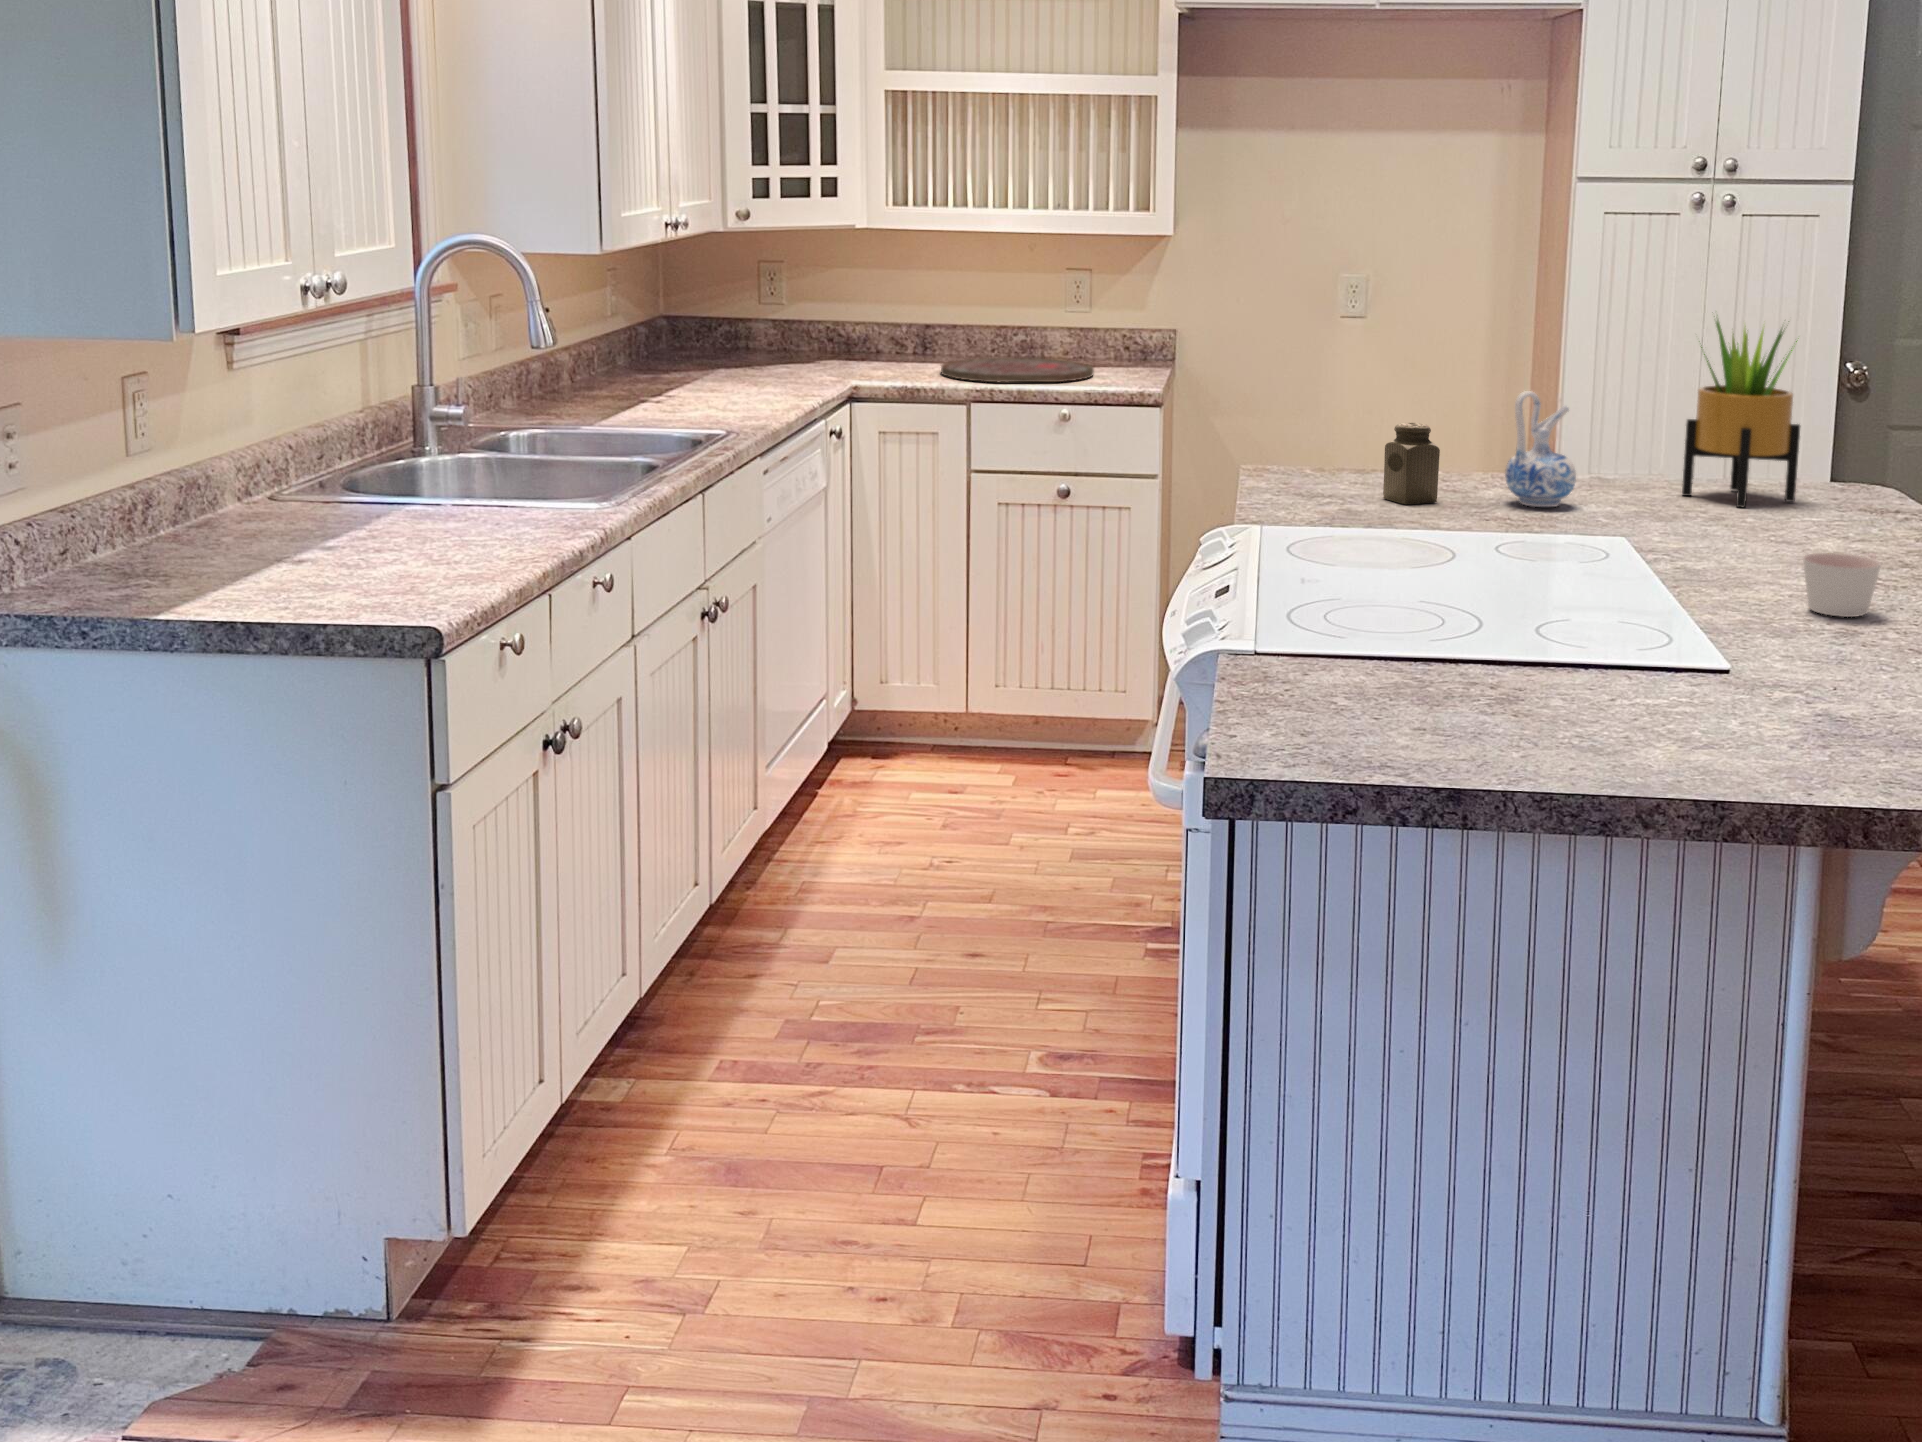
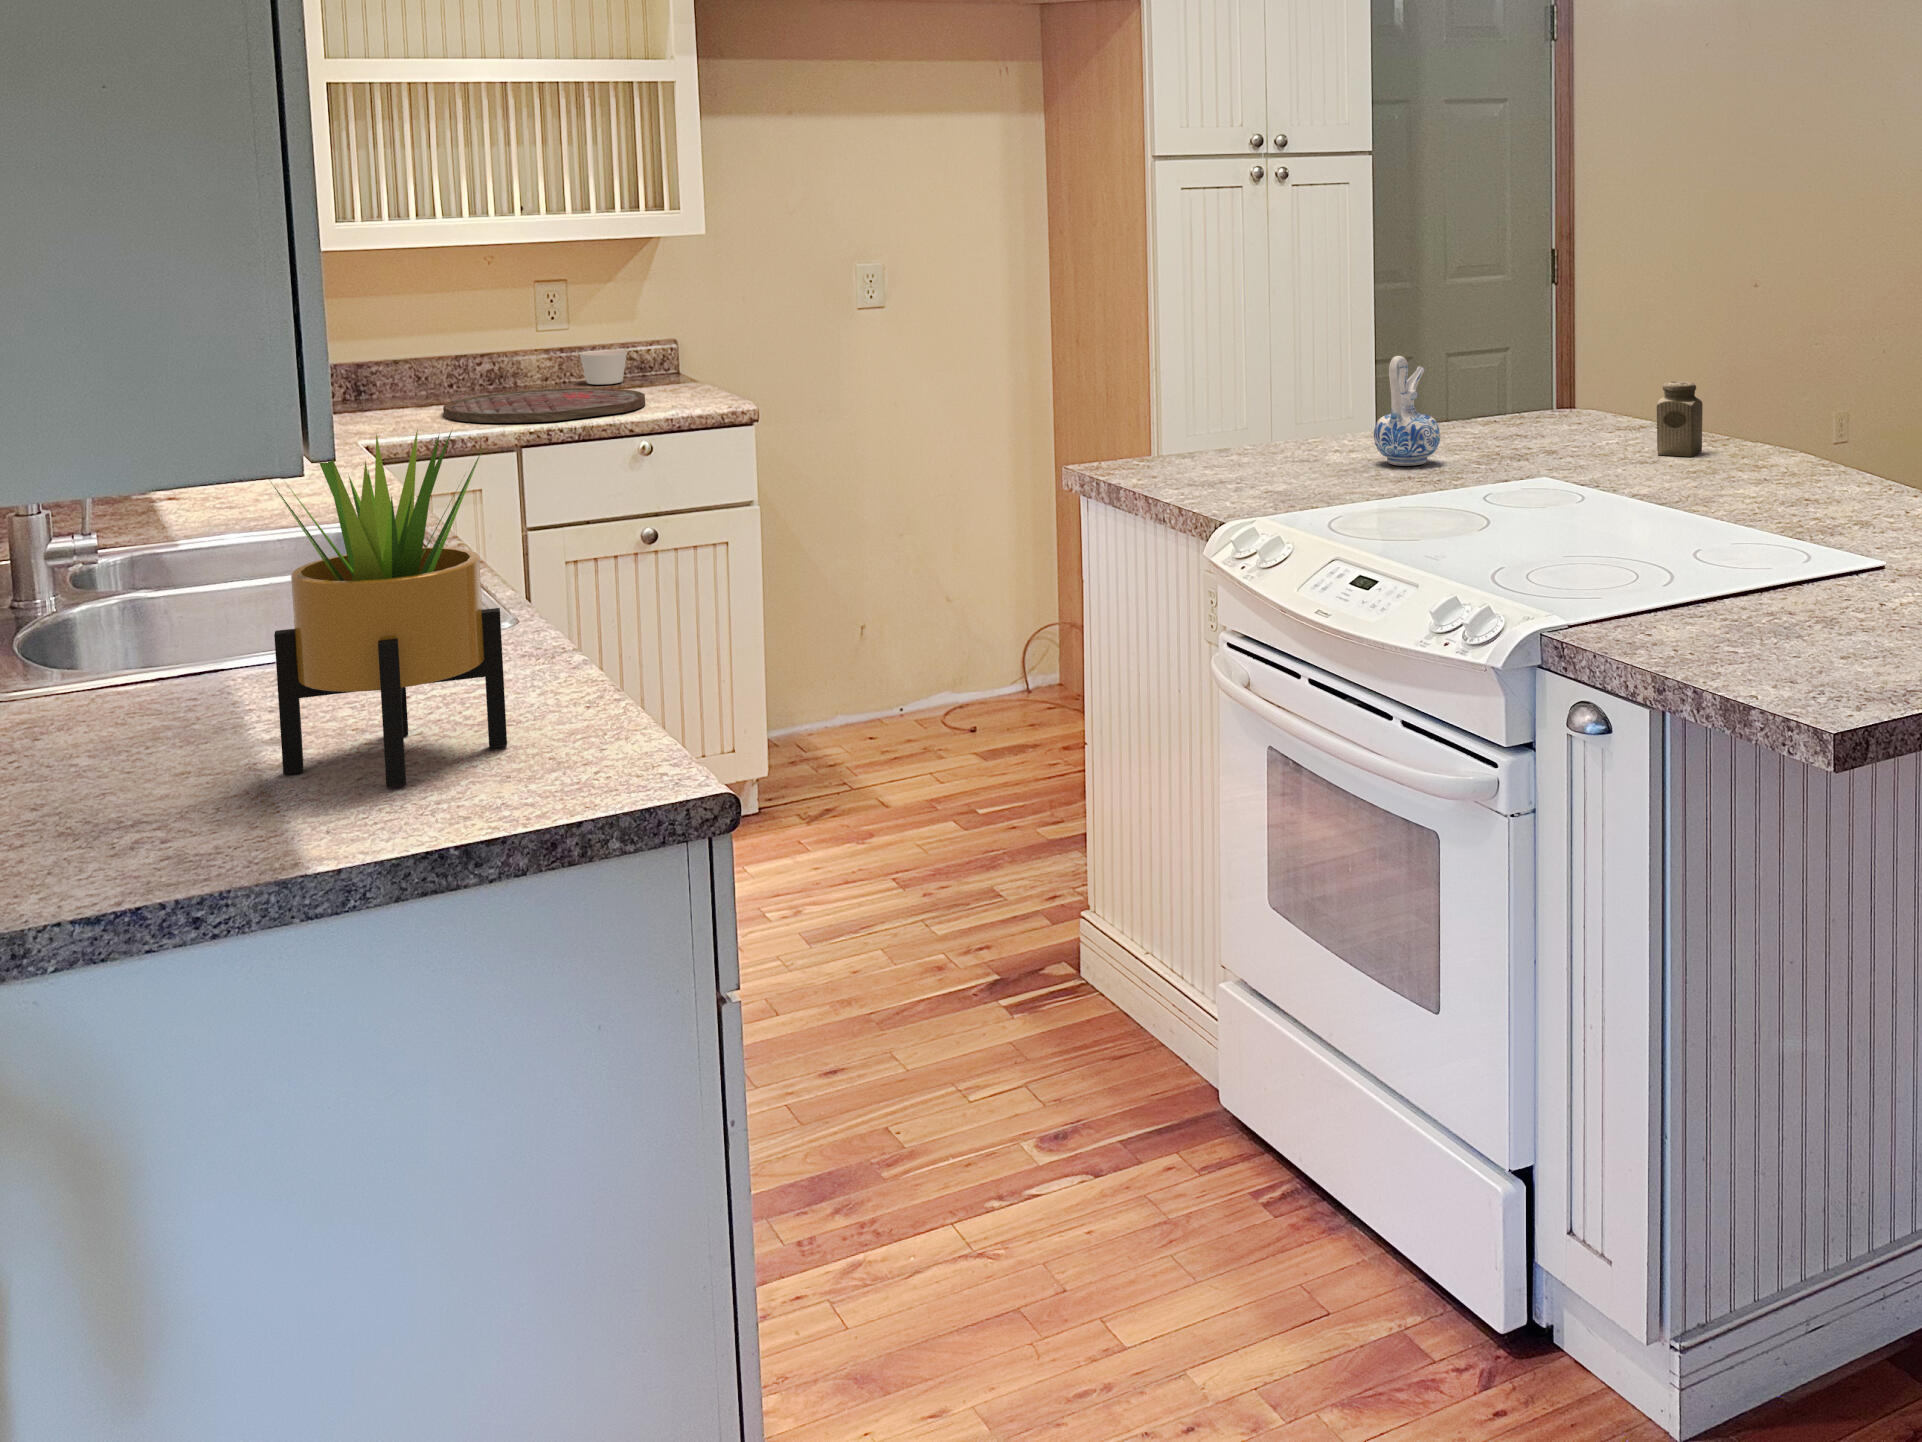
potted plant: present [1682,320,1800,507] -> present [271,430,507,787]
salt shaker: present [1383,423,1440,504] -> present [1657,381,1703,457]
candle: present [1803,553,1881,617] -> present [580,350,627,385]

